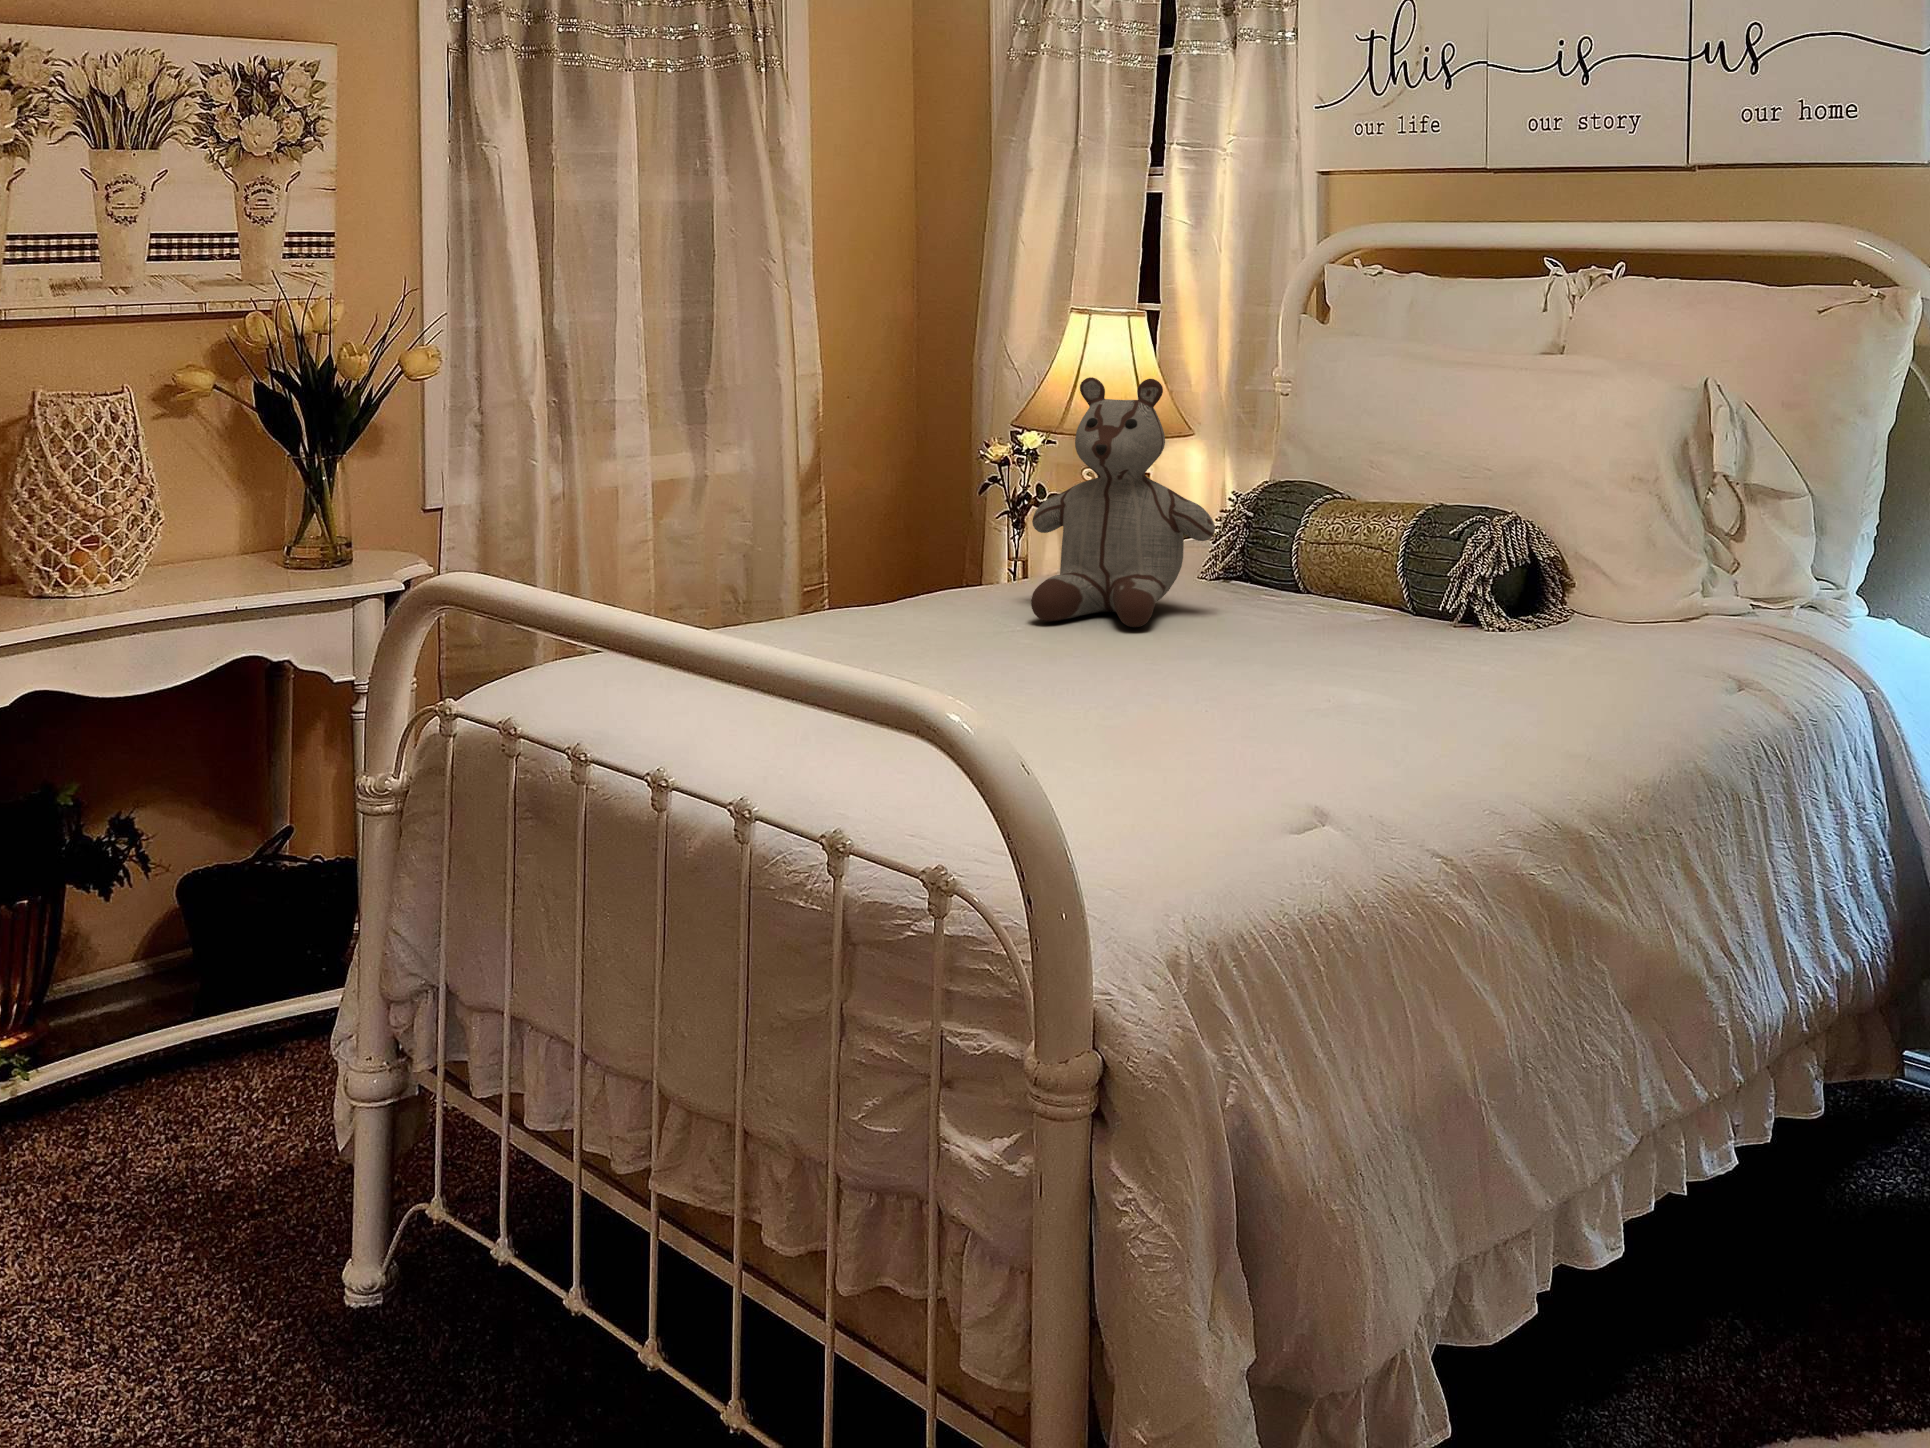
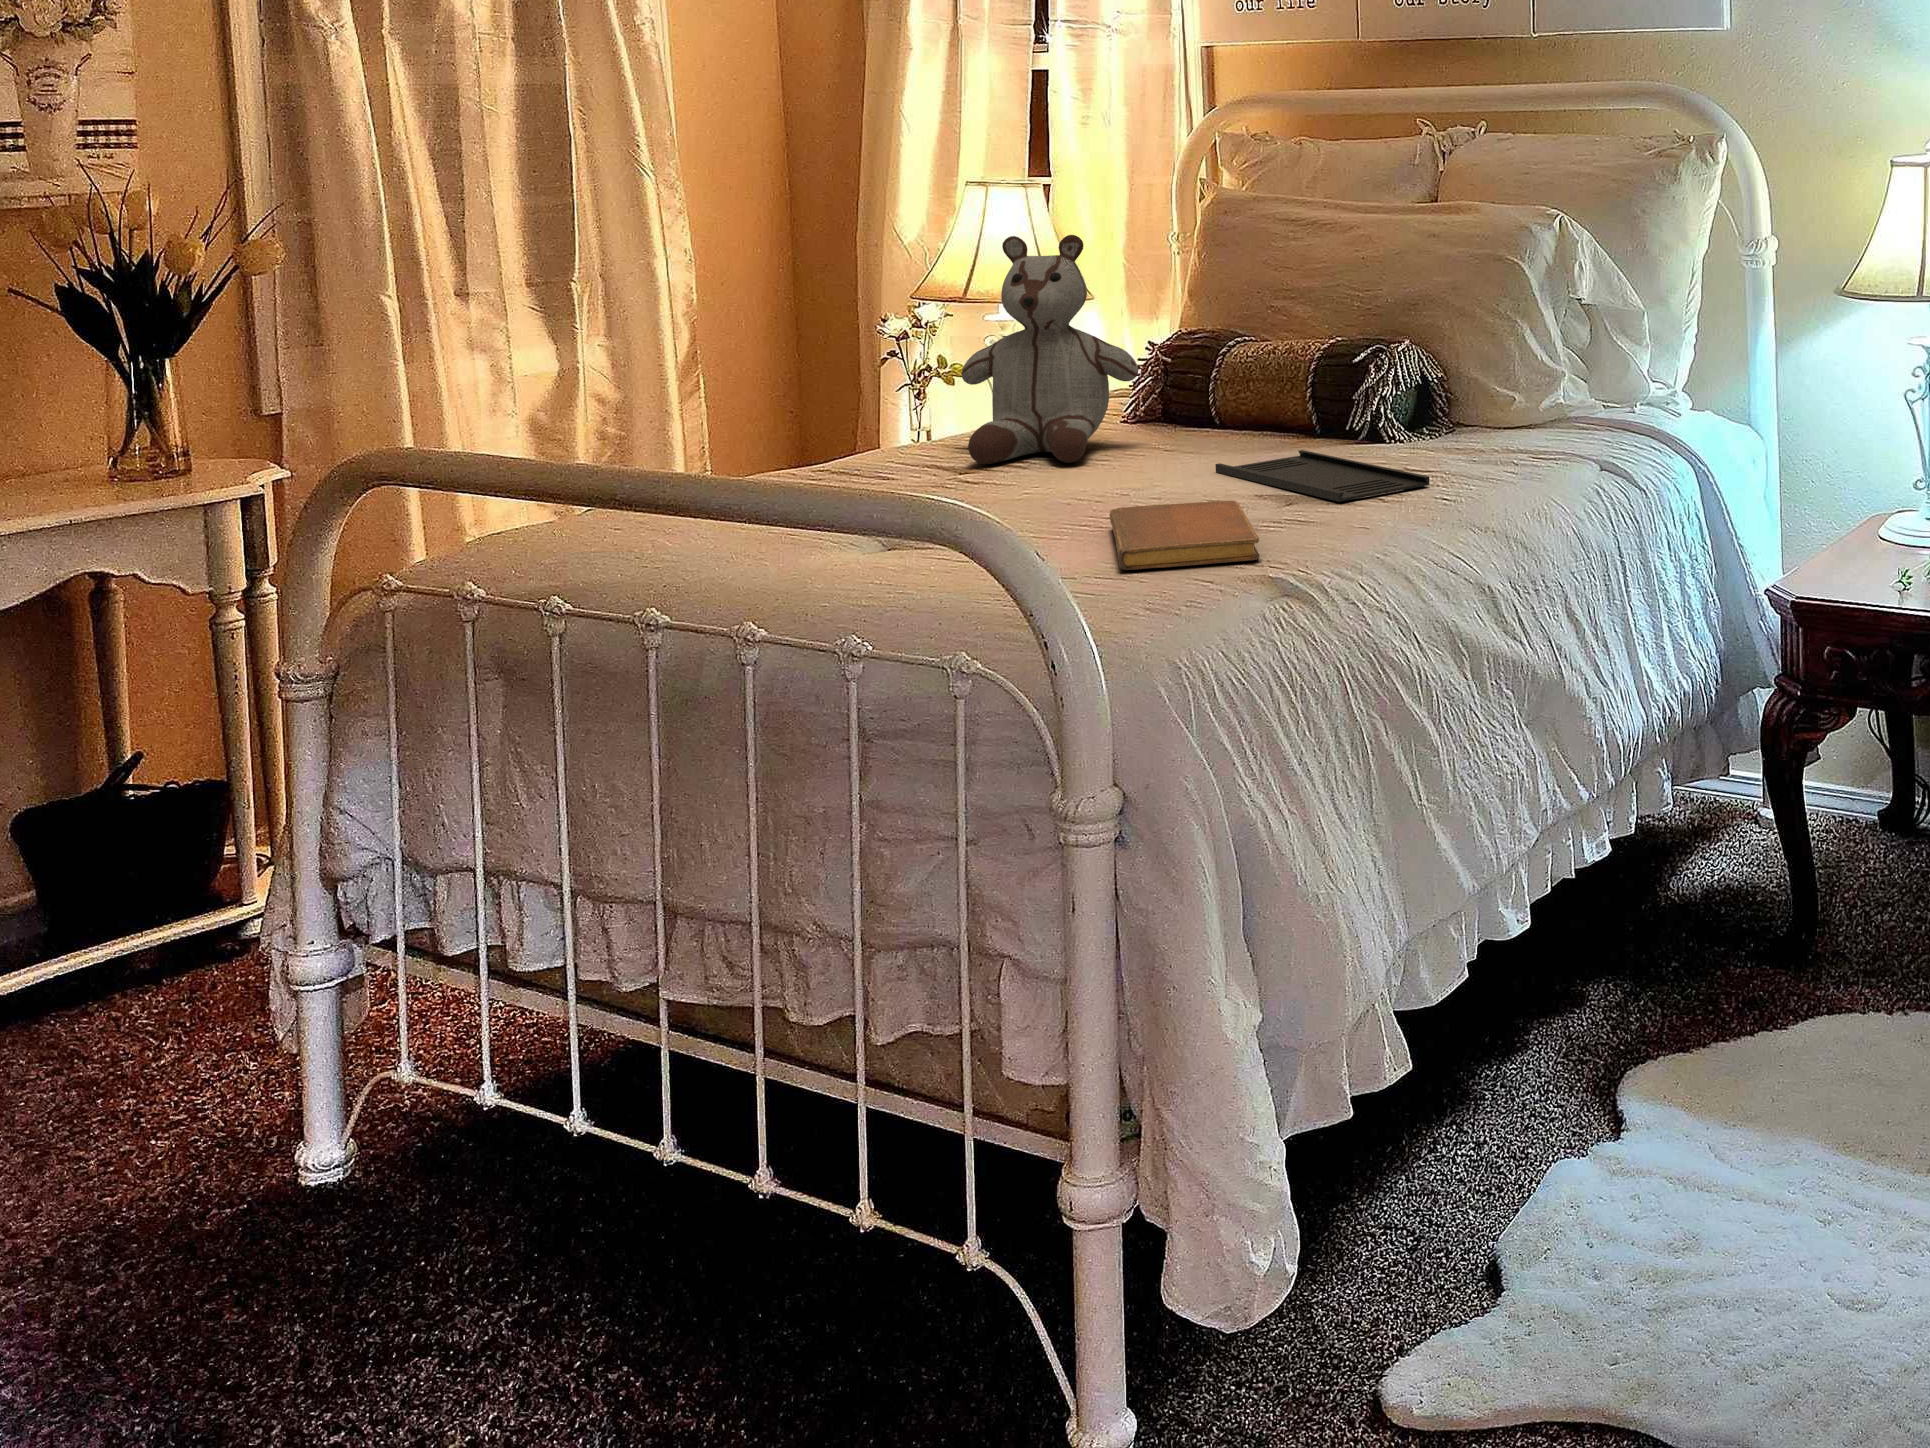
tray: none [1288,634,1528,706] -> present [1216,450,1429,502]
notebook: none [1155,693,1314,775] -> present [1110,501,1259,570]

